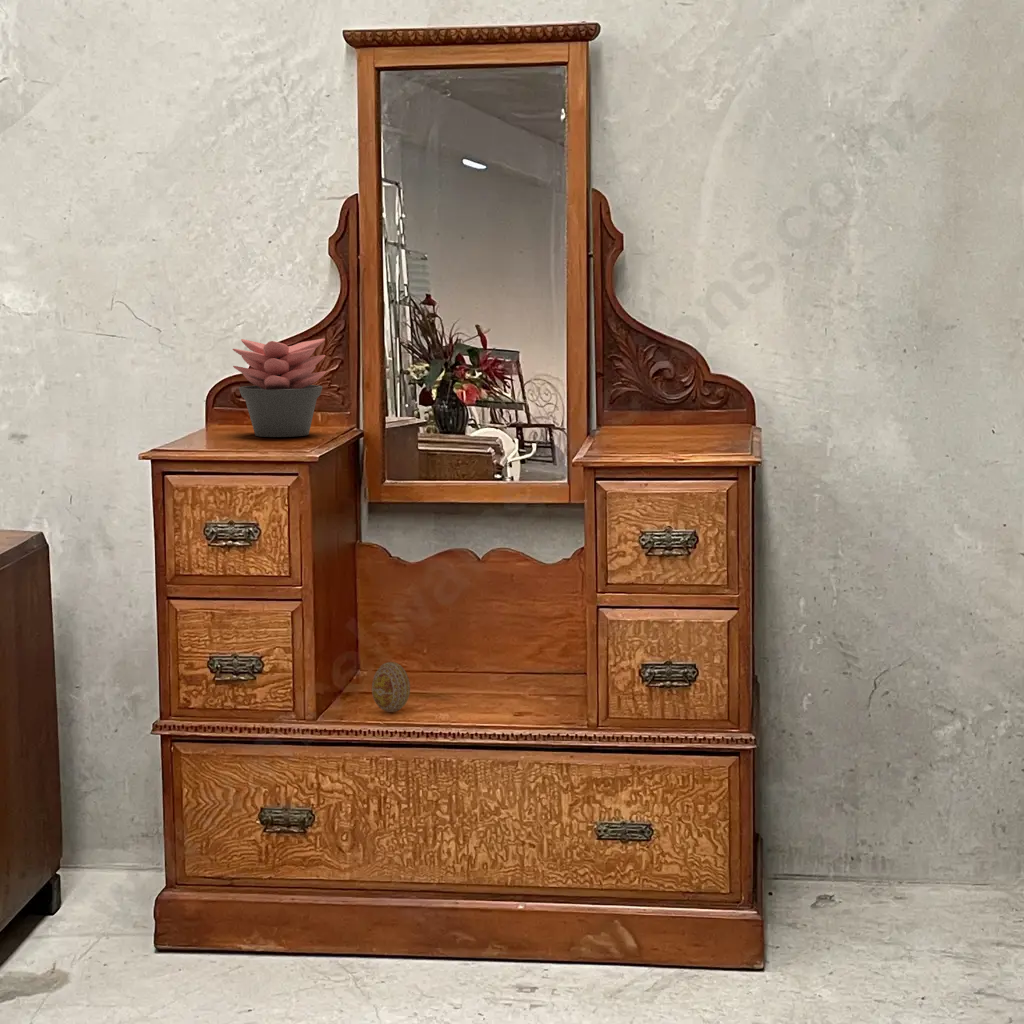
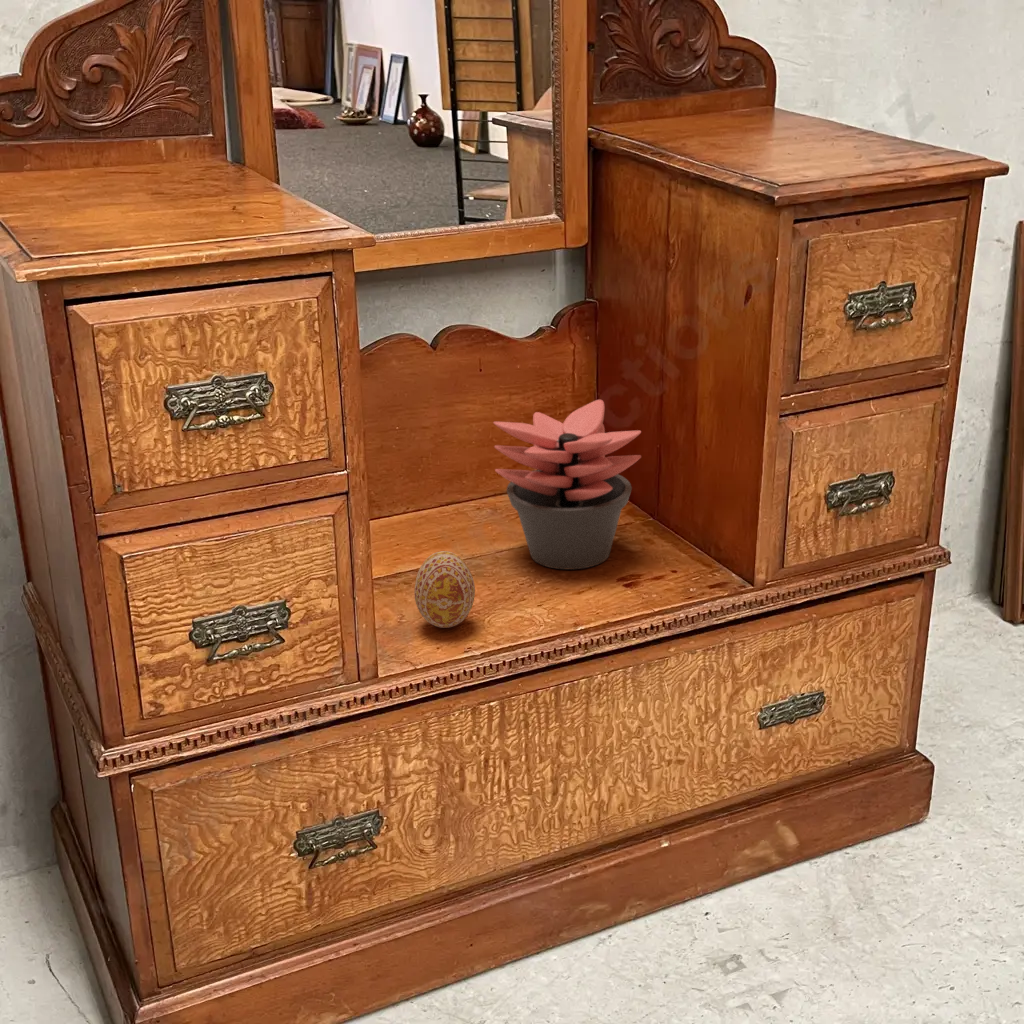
succulent plant: present [233,339,326,437] -> present [494,400,641,569]

